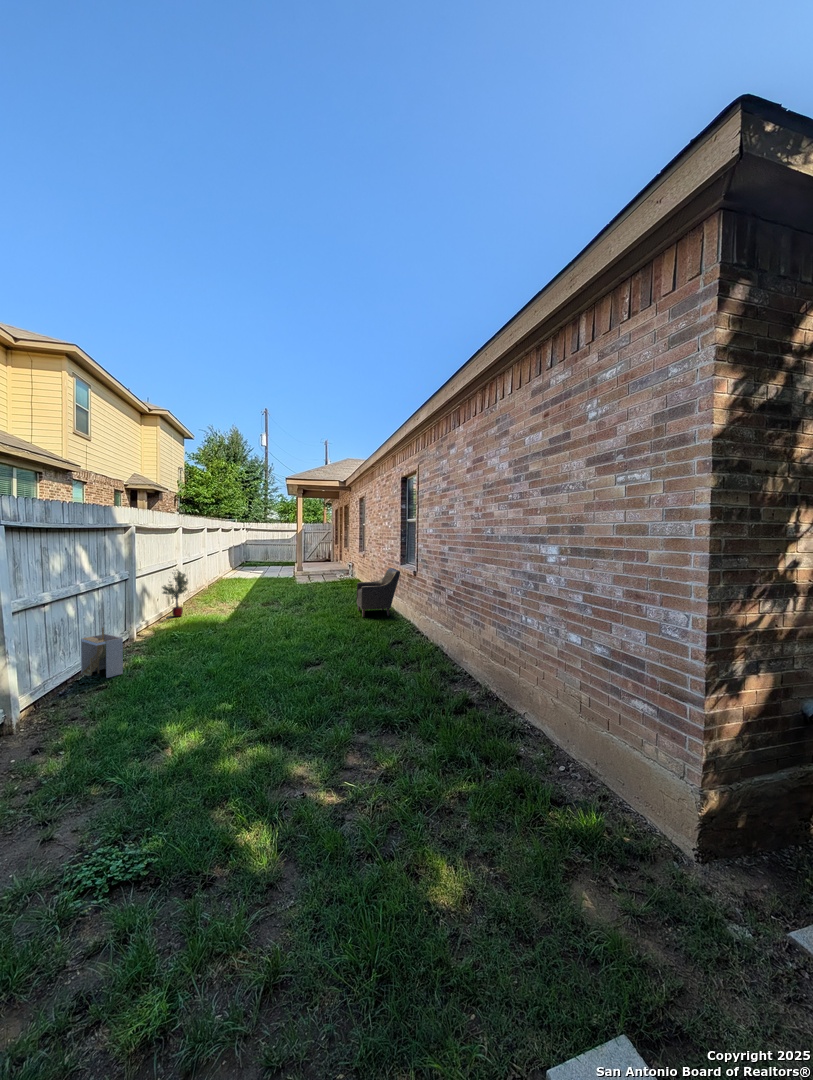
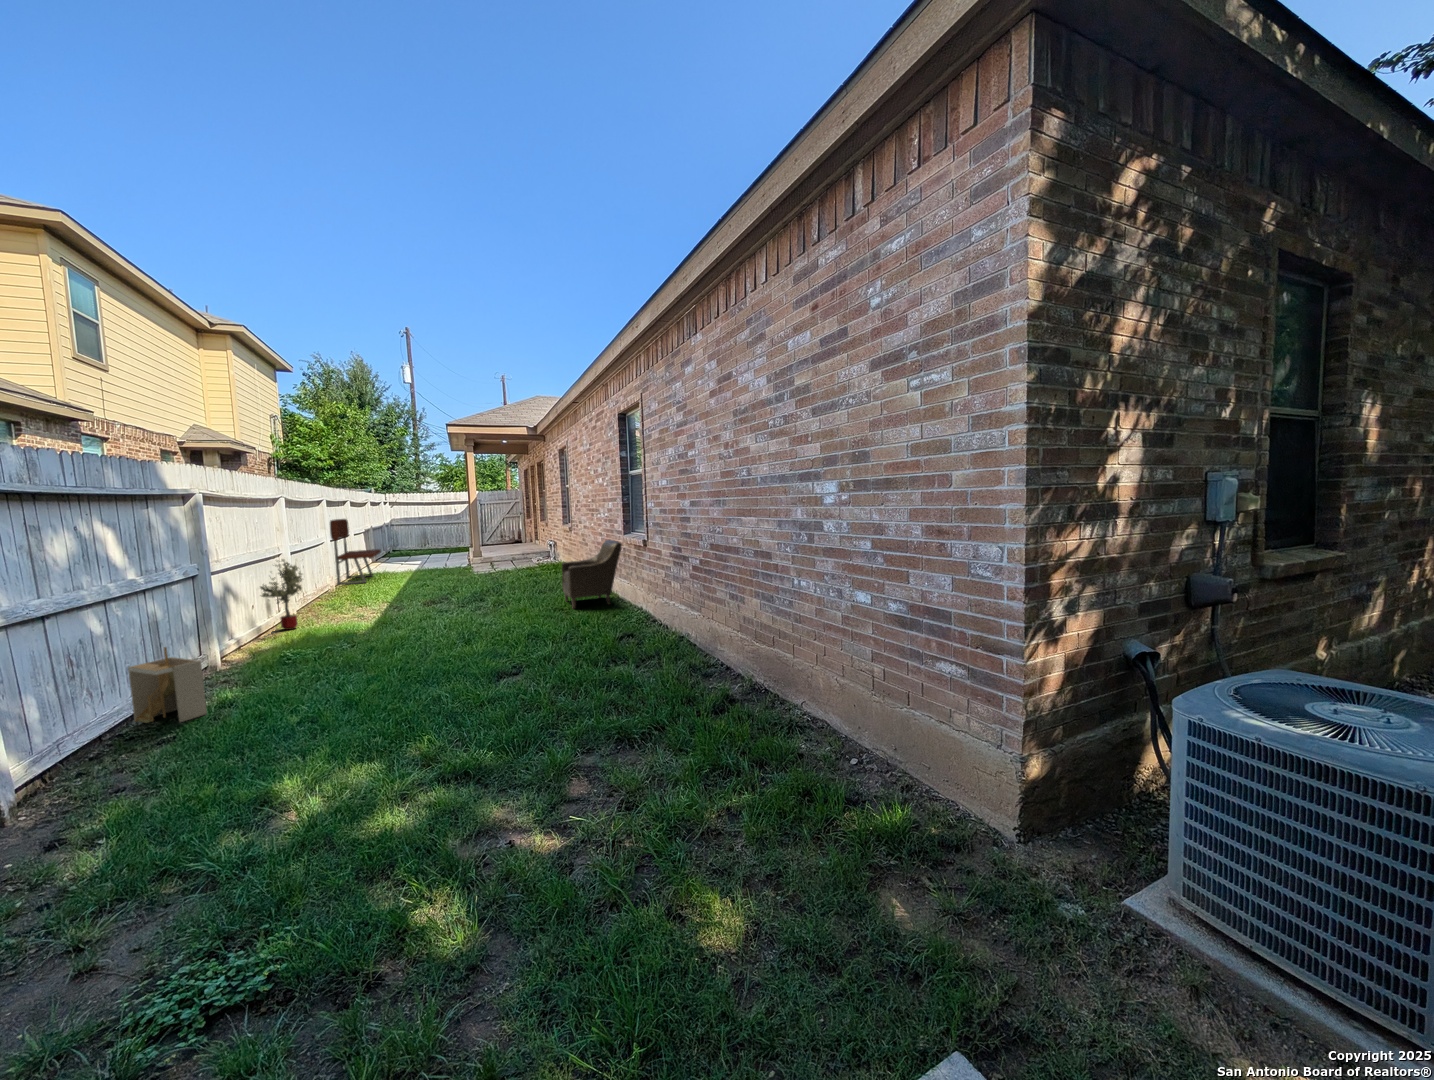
bench: none [209,541,239,586] -> present [330,519,381,585]

